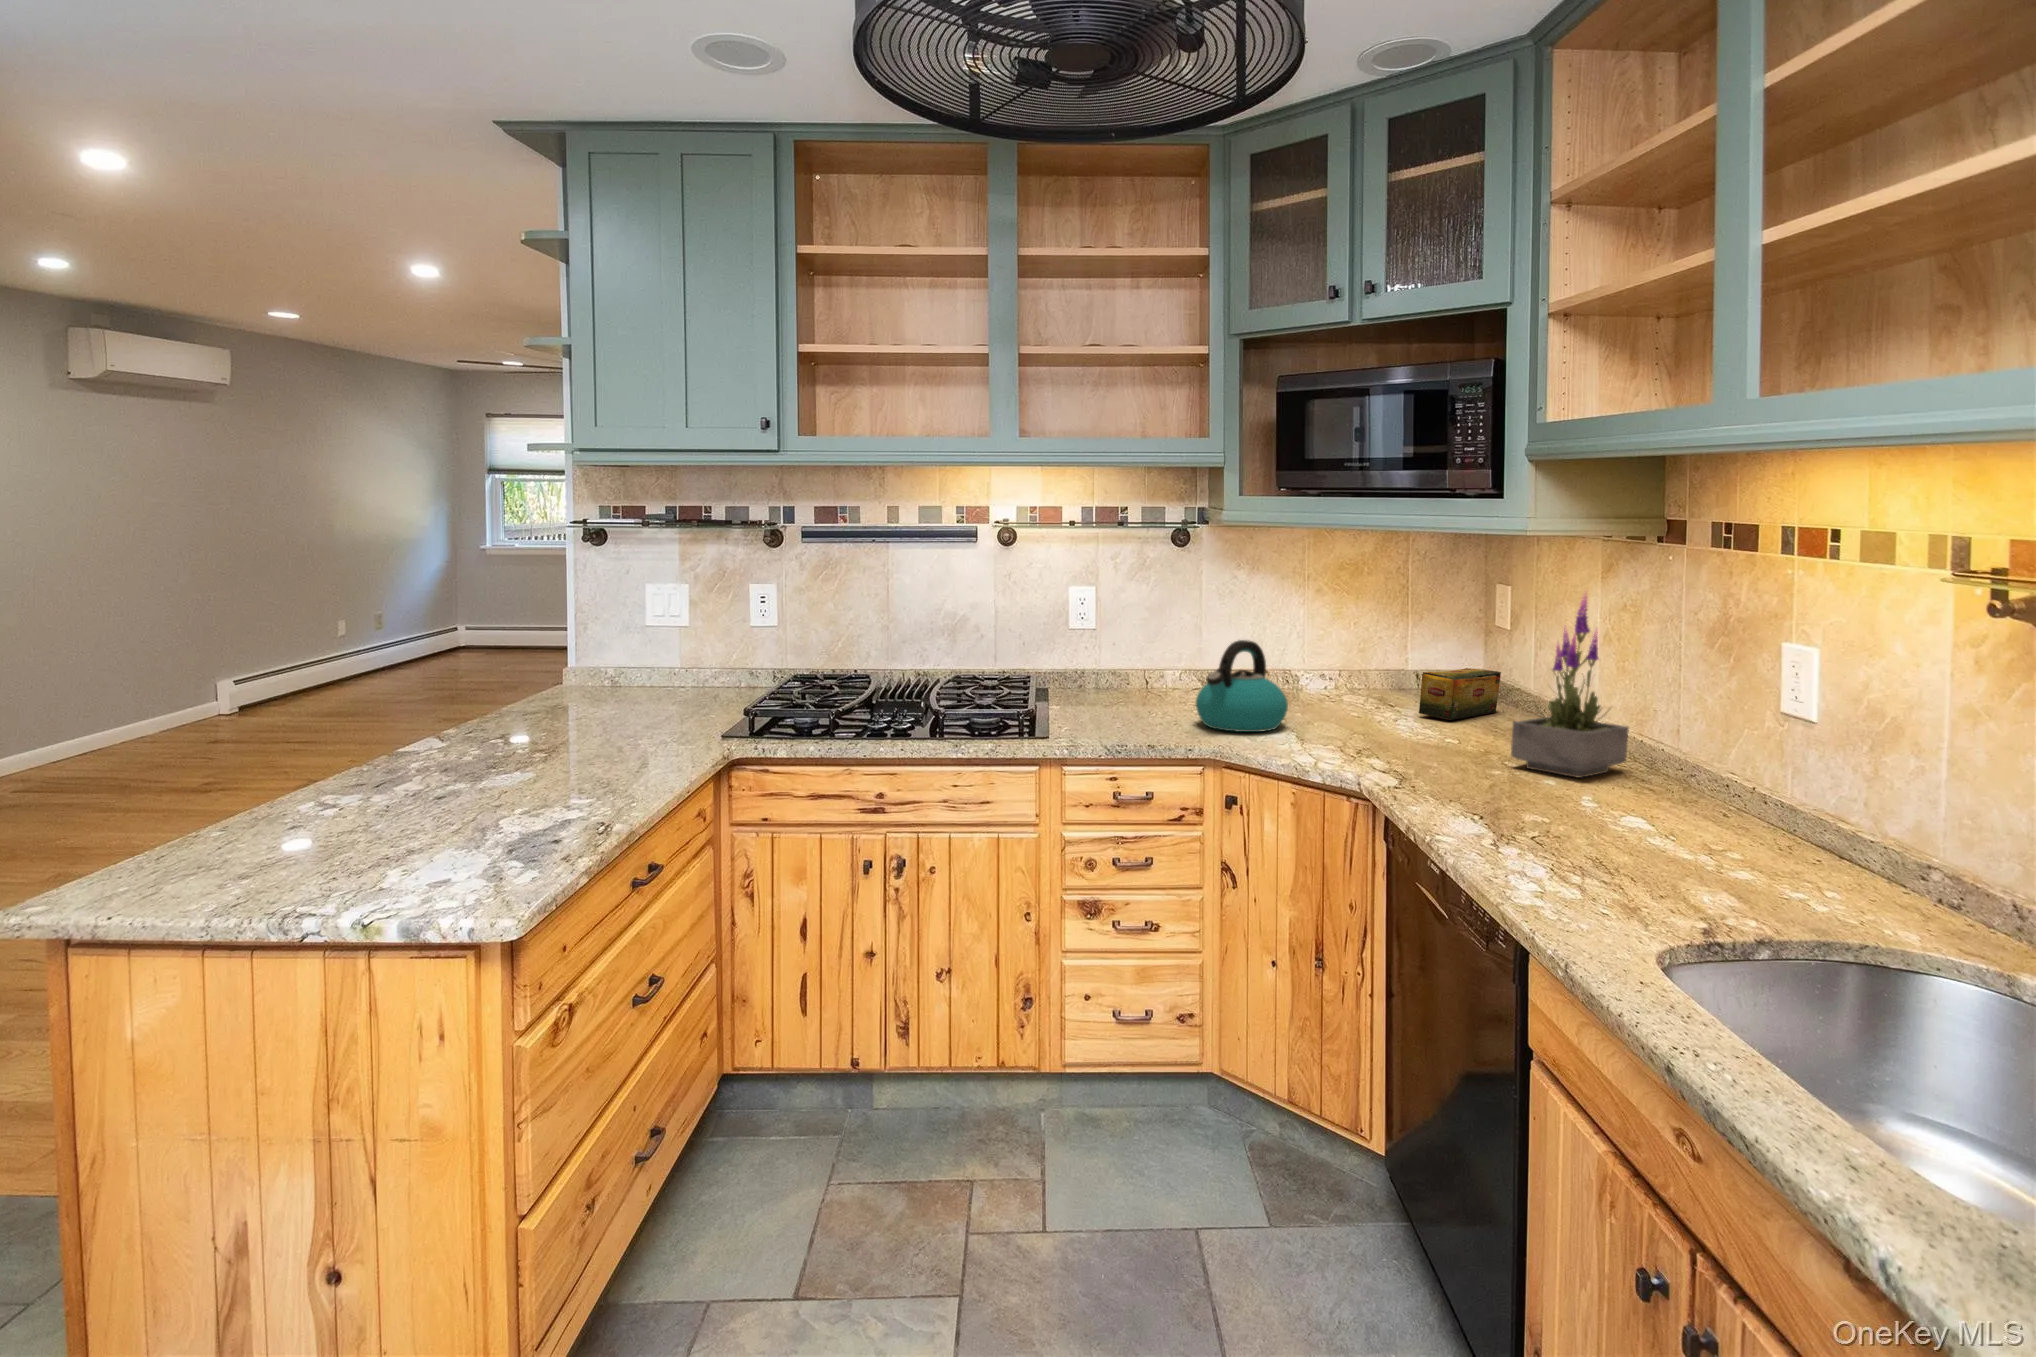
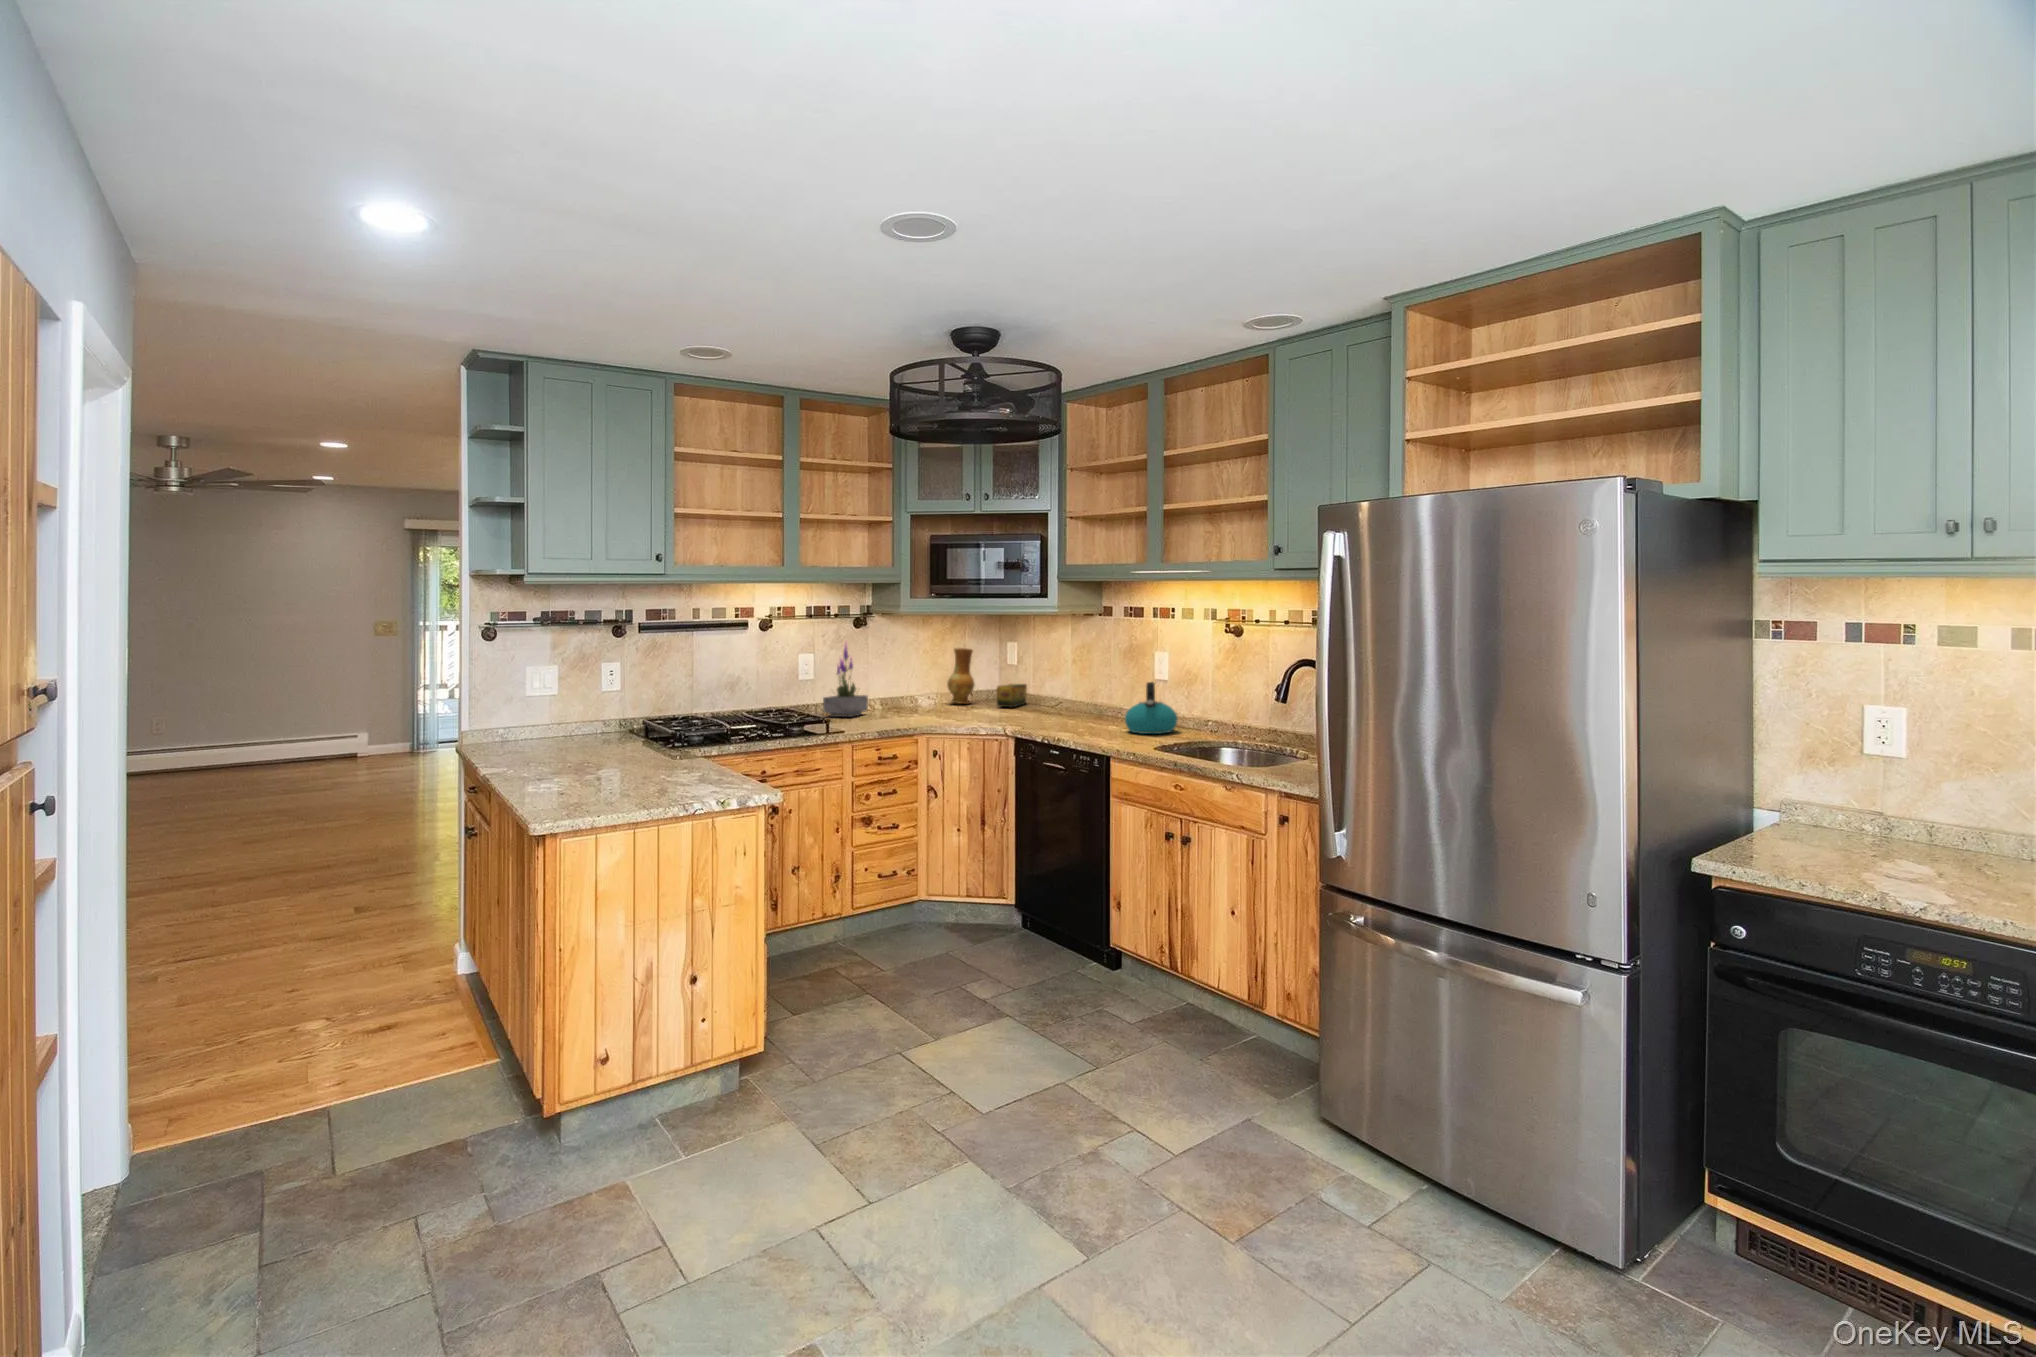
ceramic jug: none [1341,590,1397,700] -> present [947,648,975,704]
potted plant: present [1511,594,1629,778] -> present [823,645,868,717]
kettle: present [1196,640,1288,732] -> present [1125,682,1178,734]

